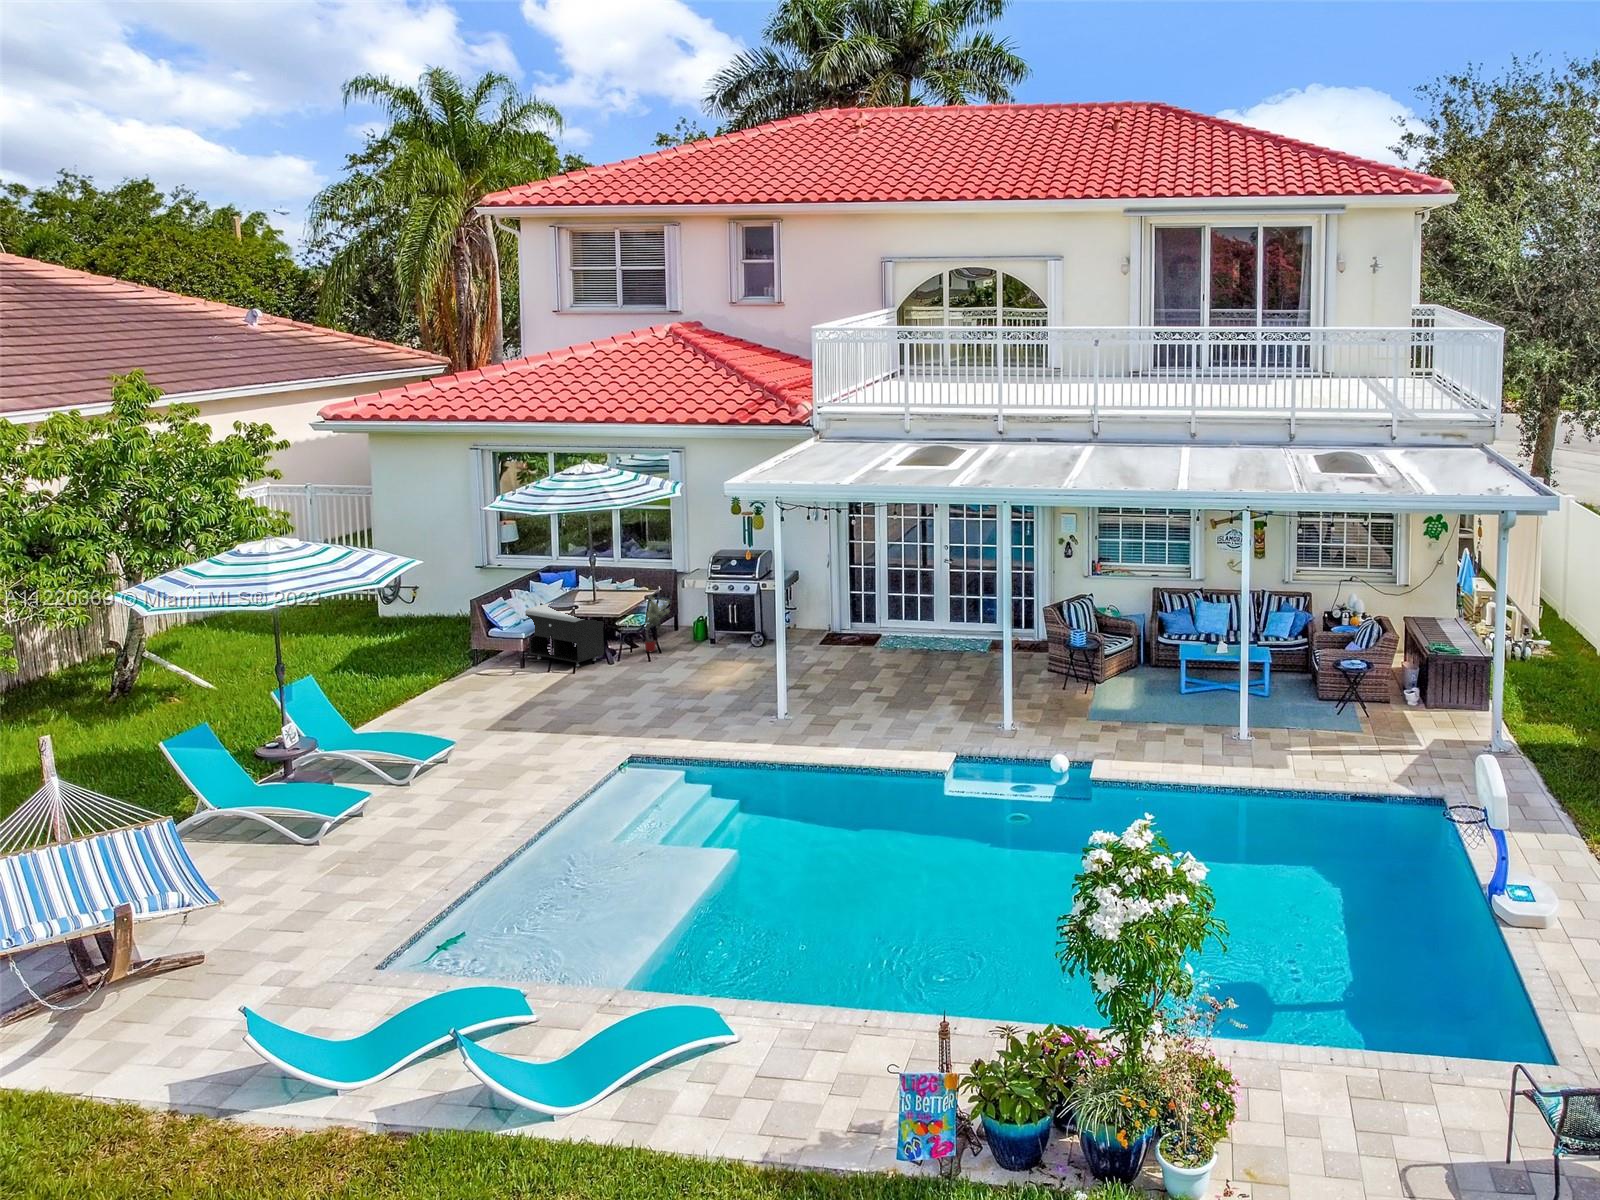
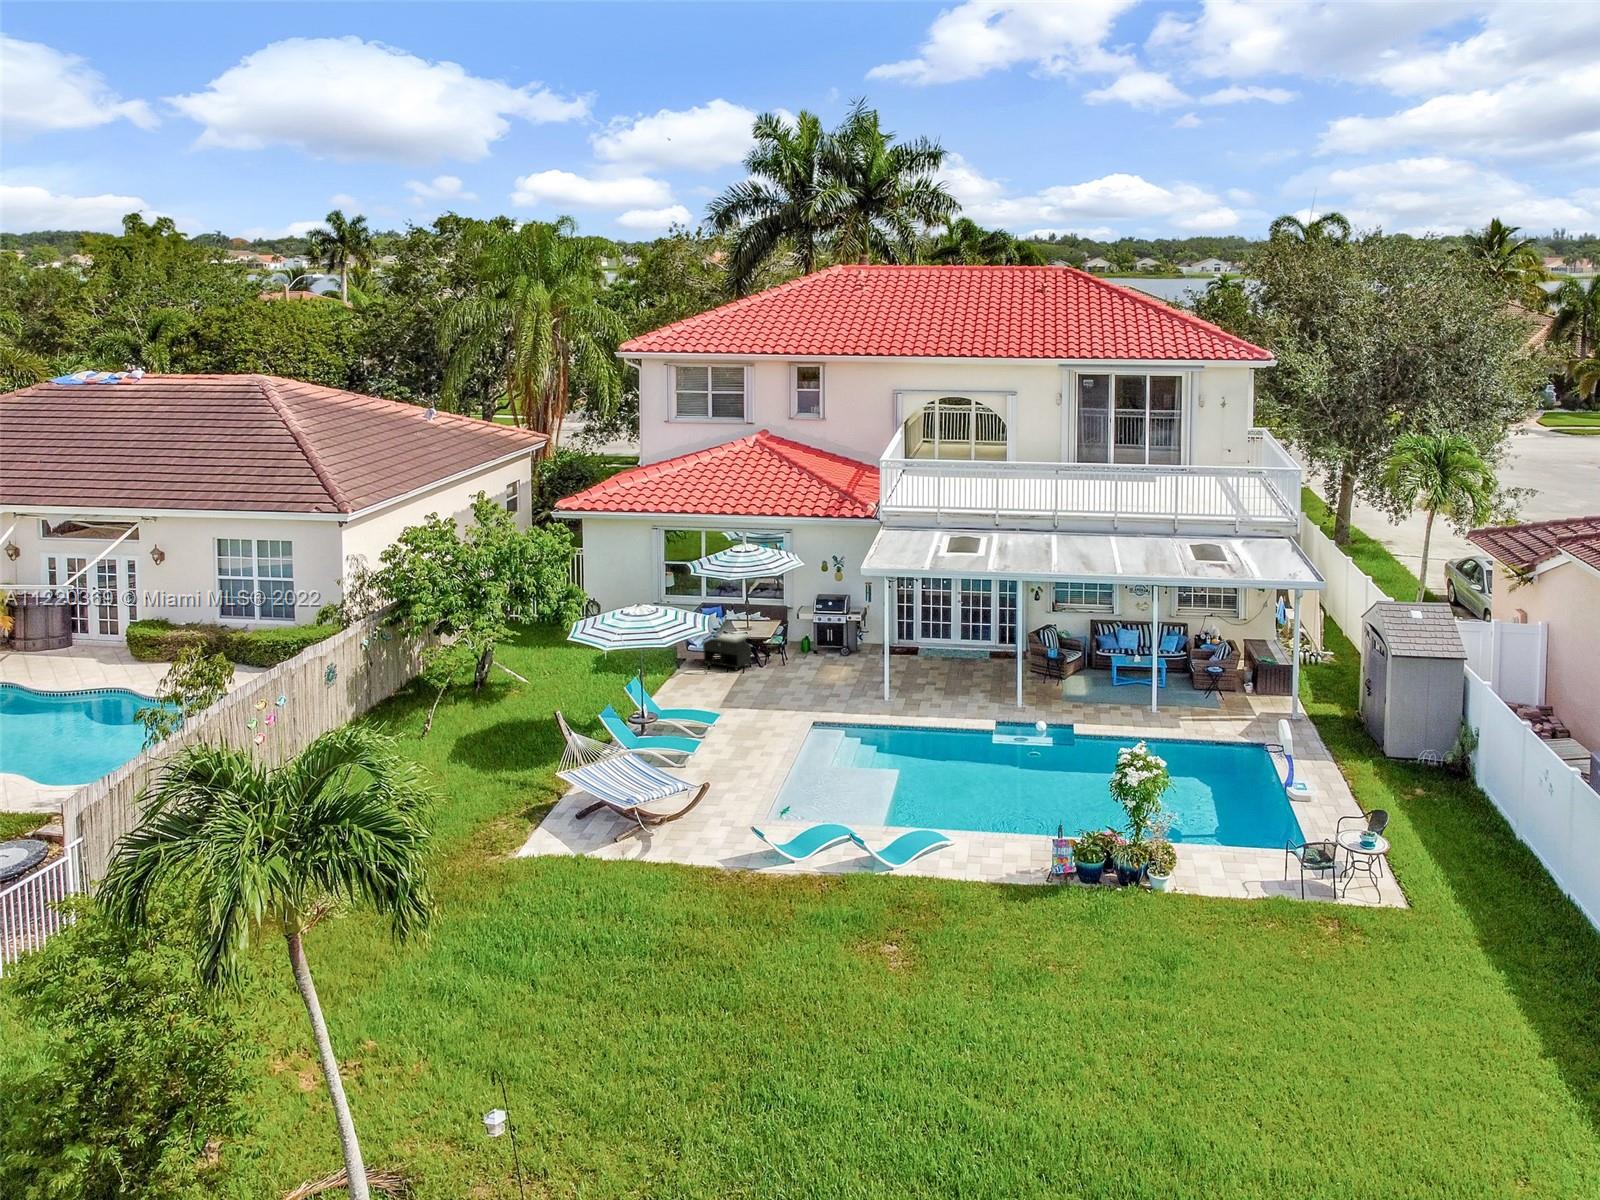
potted tree: present [639,594,669,652] -> none [765,623,790,660]

